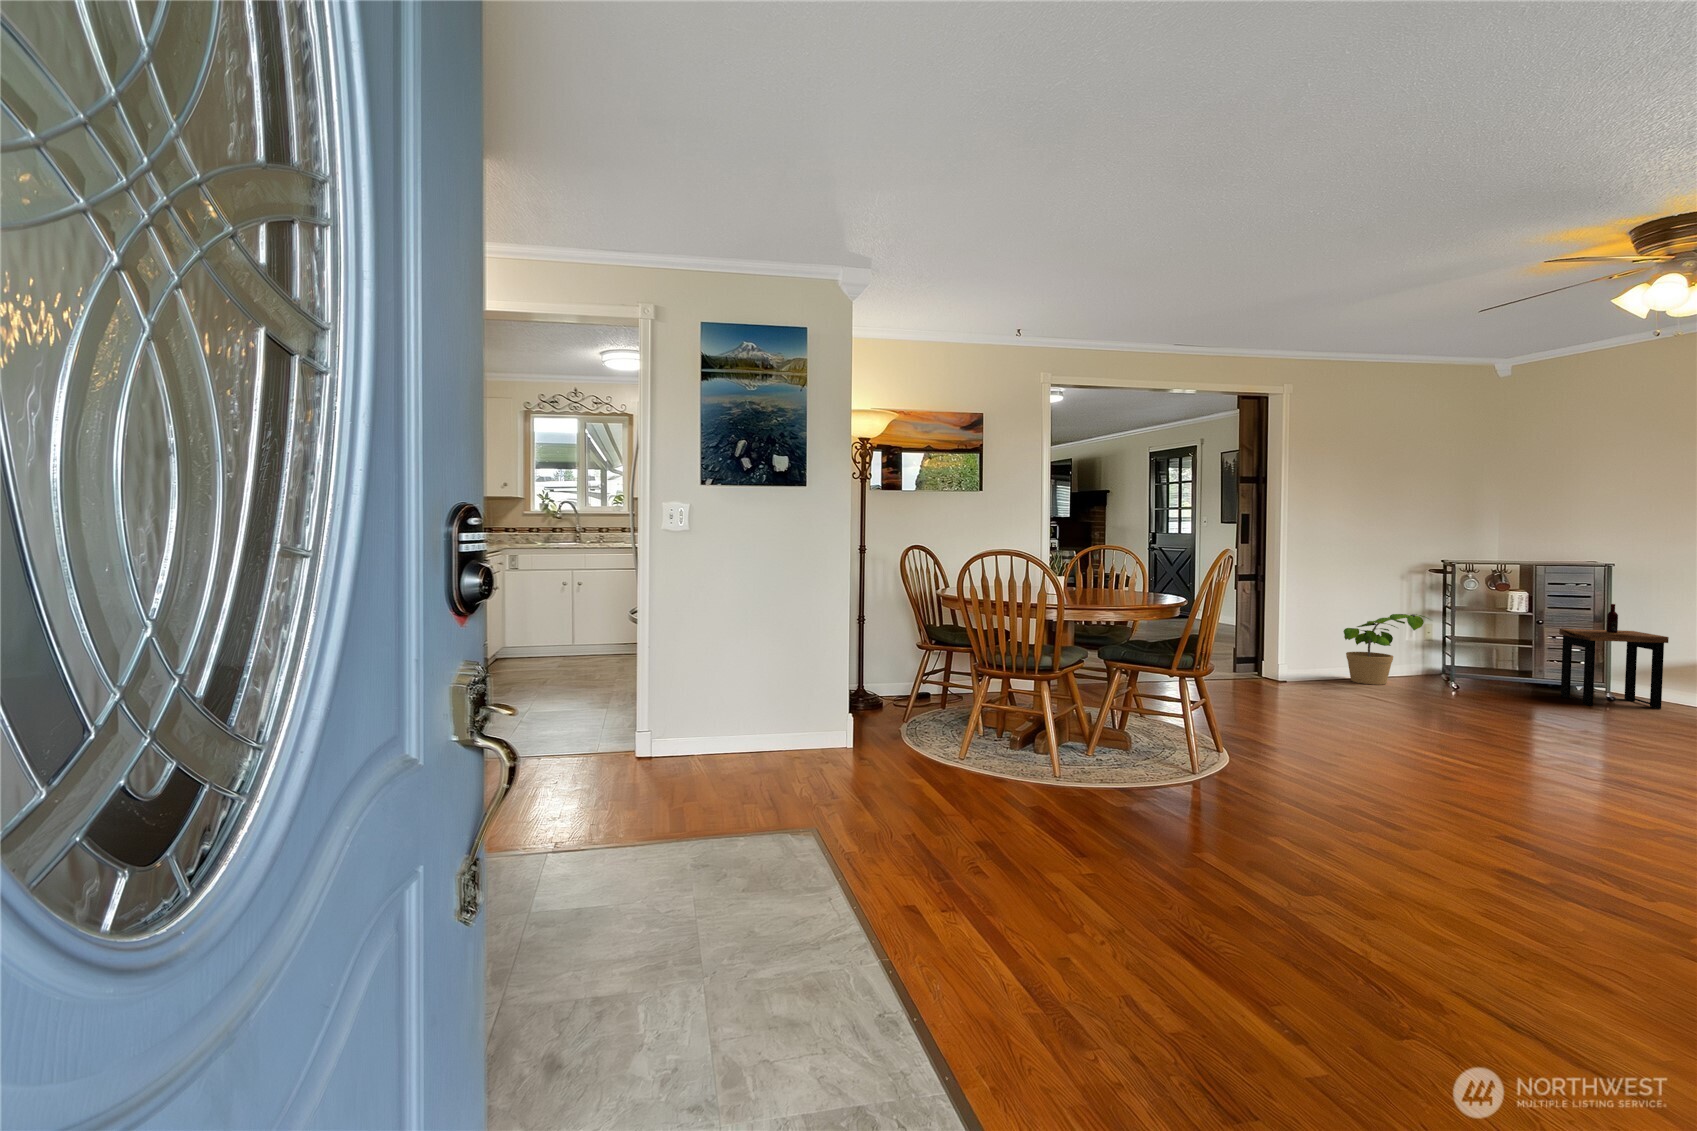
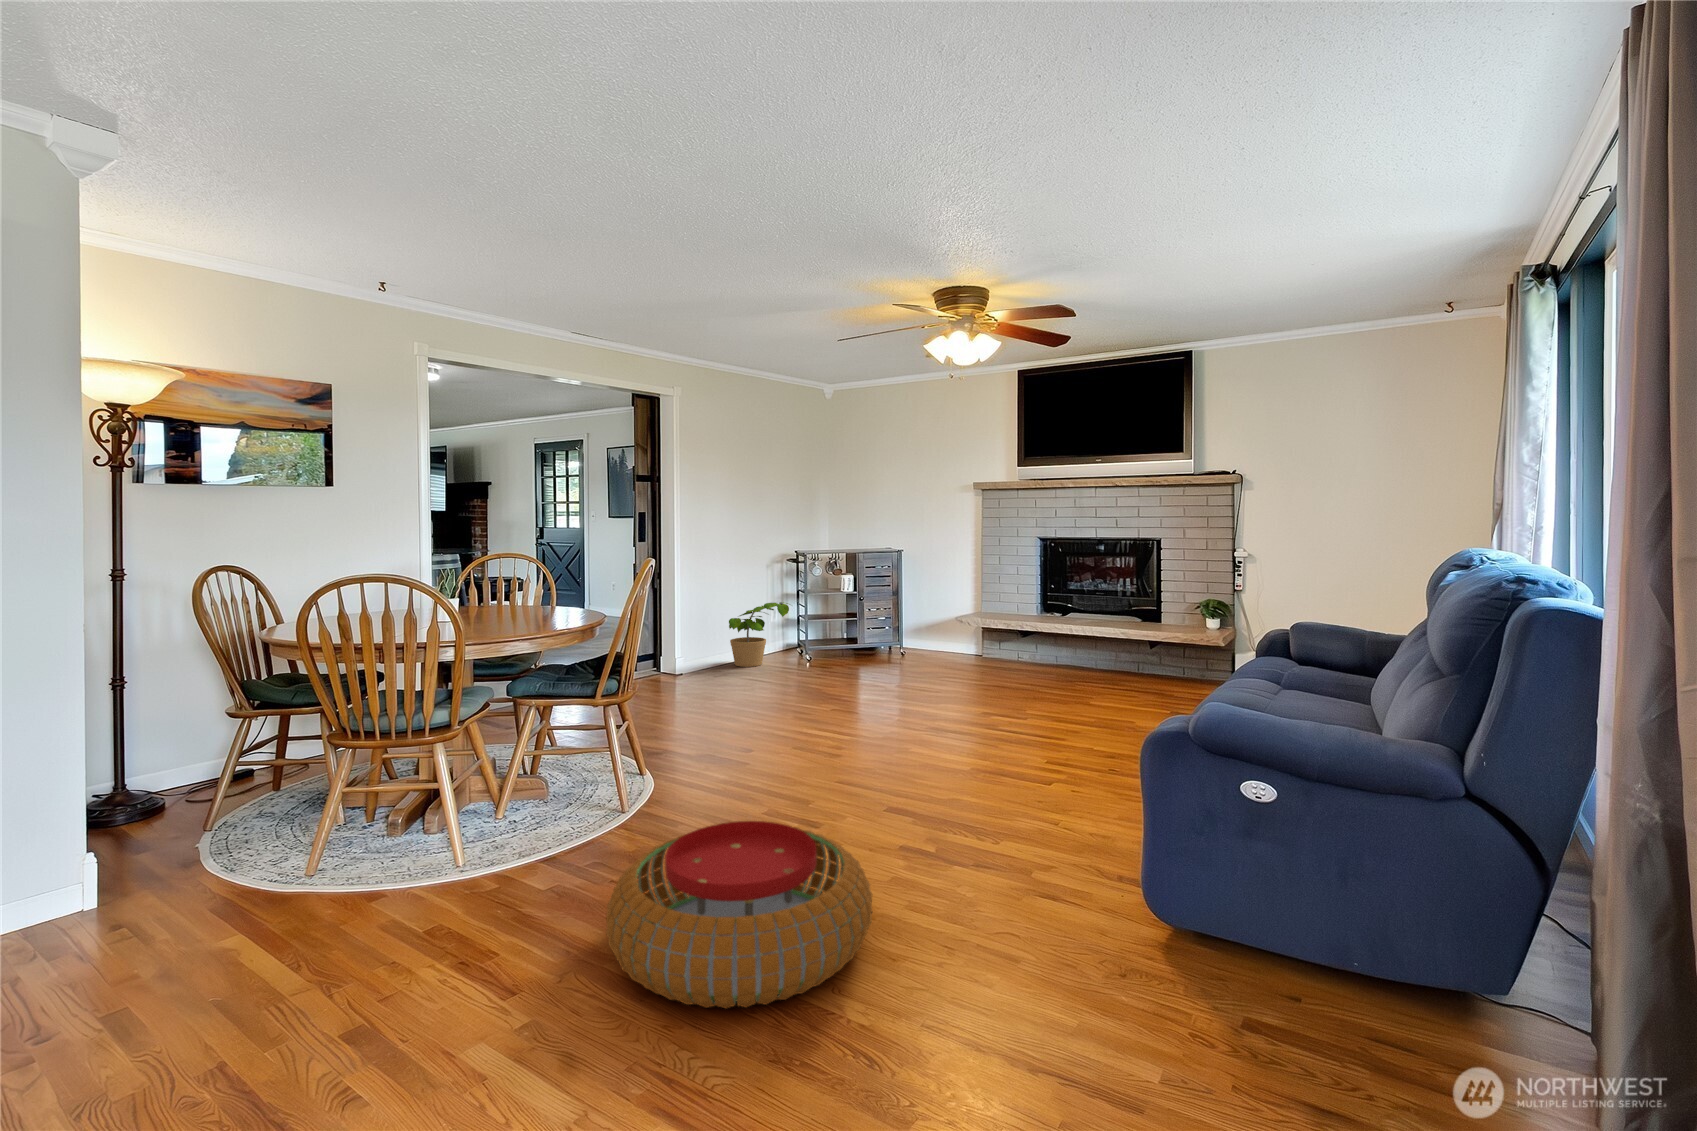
side table: present [1559,604,1669,709] -> none [874,584,935,664]
pouf: none [1159,776,1432,928] -> present [606,821,872,1008]

